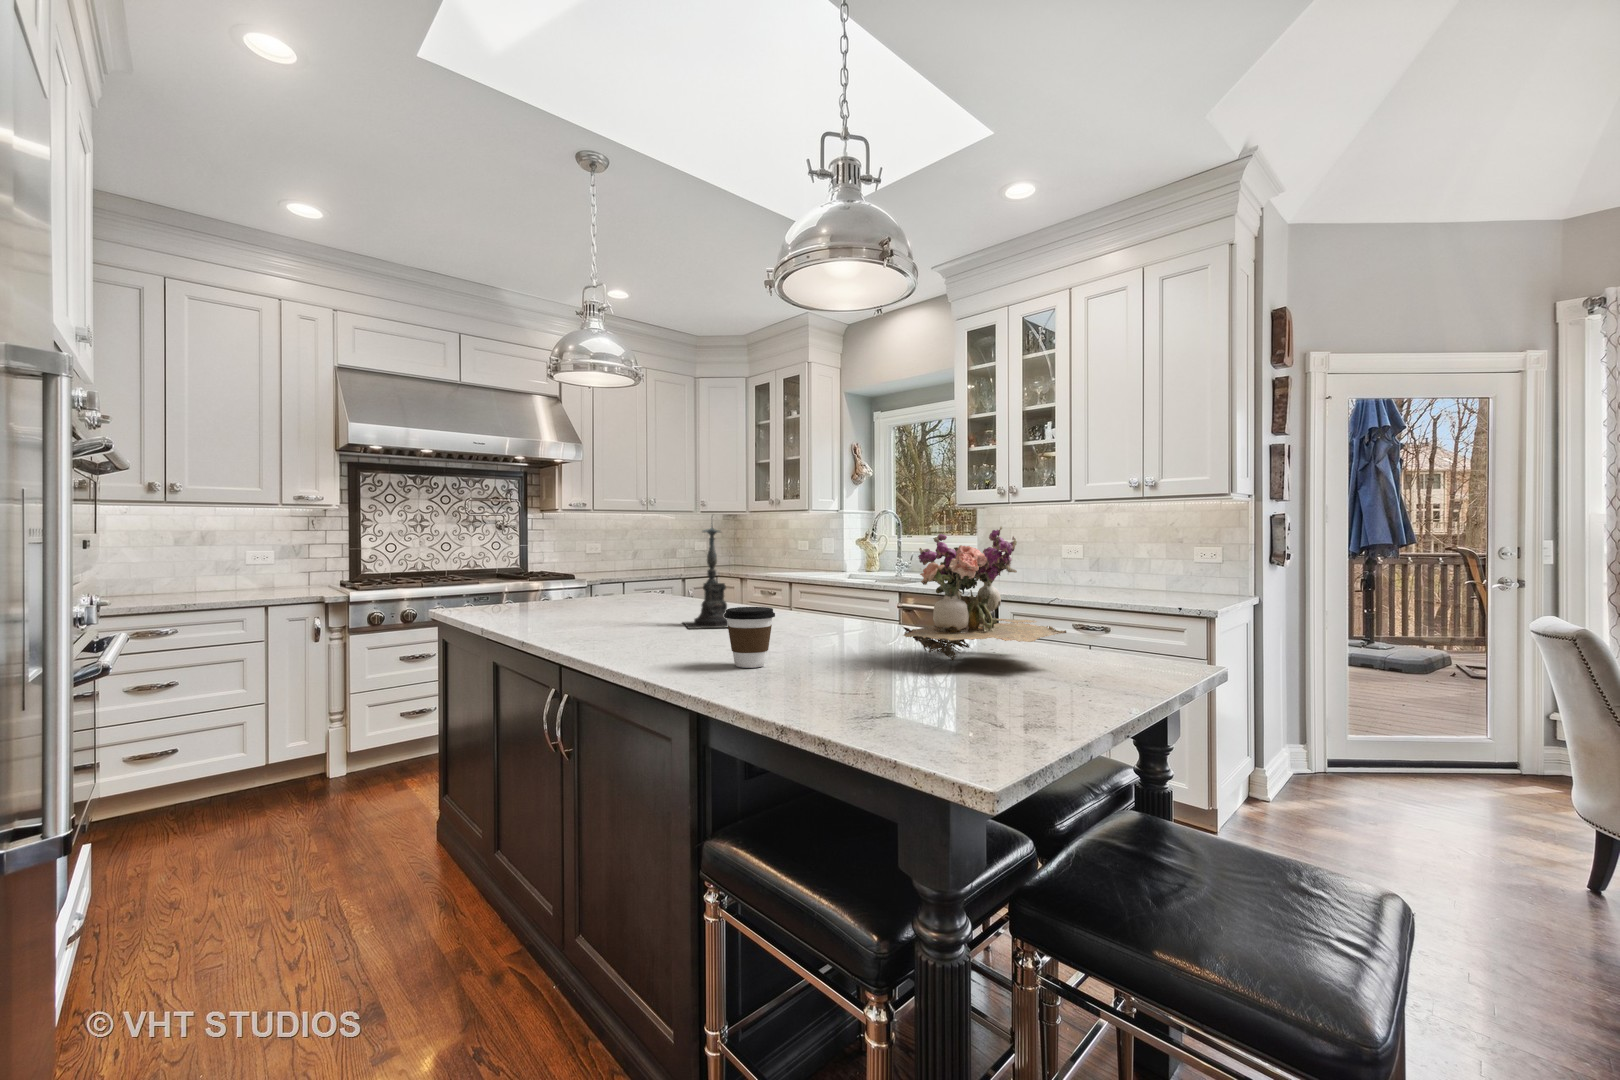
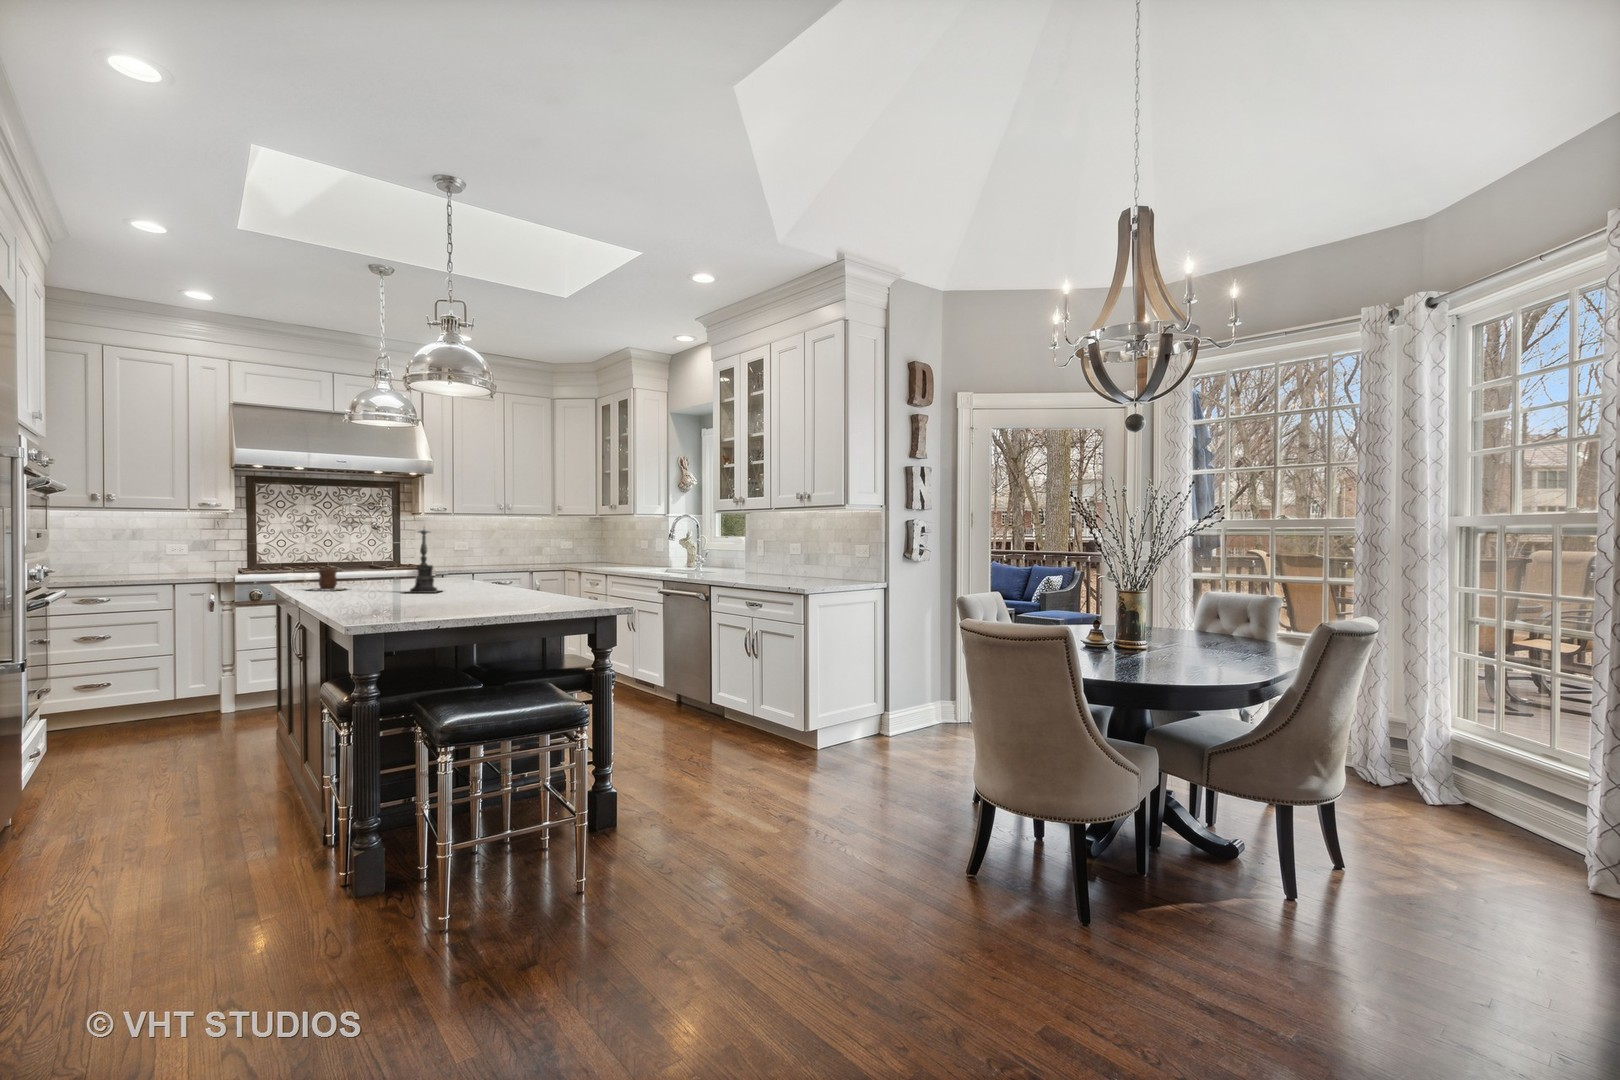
flower arrangement: present [903,526,1066,662] -> none [448,530,553,605]
vase: none [523,587,587,625] -> present [311,568,344,590]
coffee cup: present [724,607,775,668] -> none [353,573,385,604]

